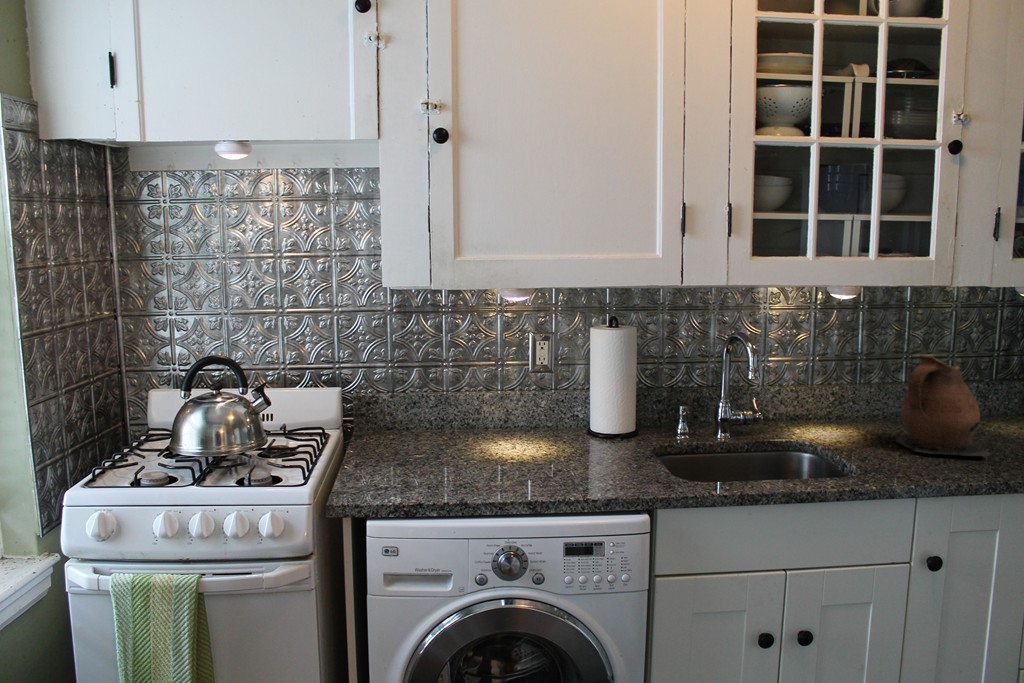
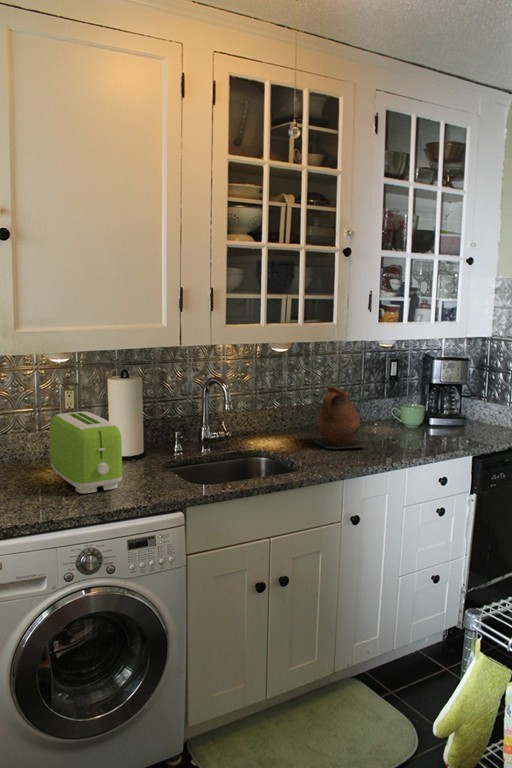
toaster: none [504,368,577,472] -> present [50,411,122,493]

